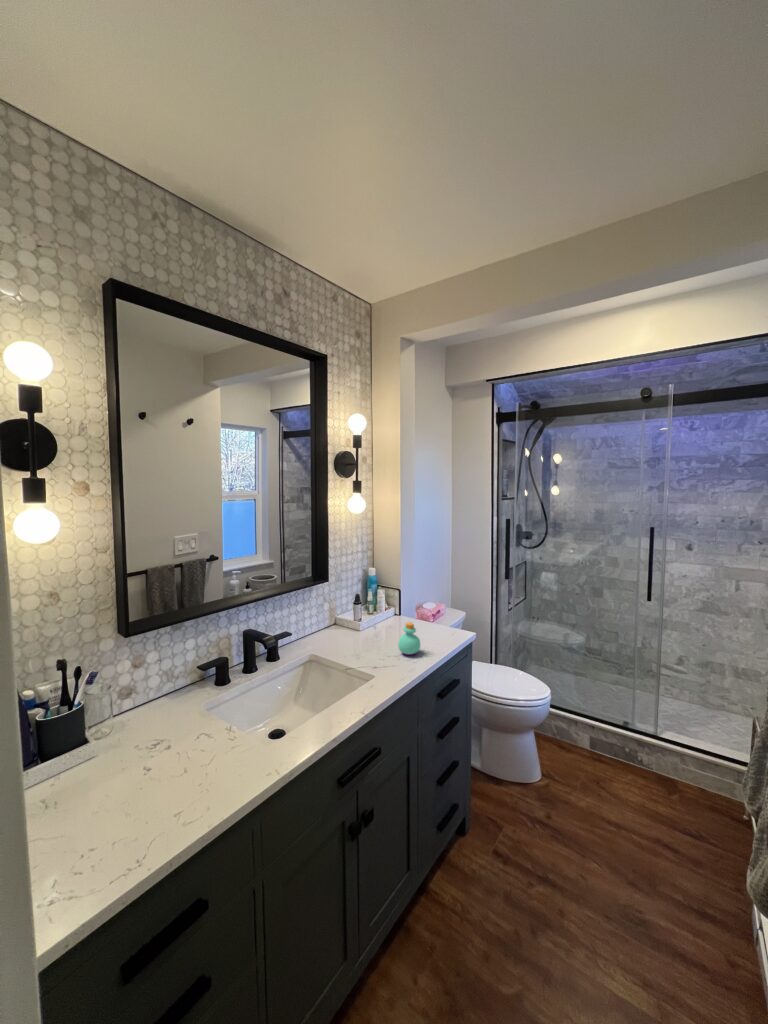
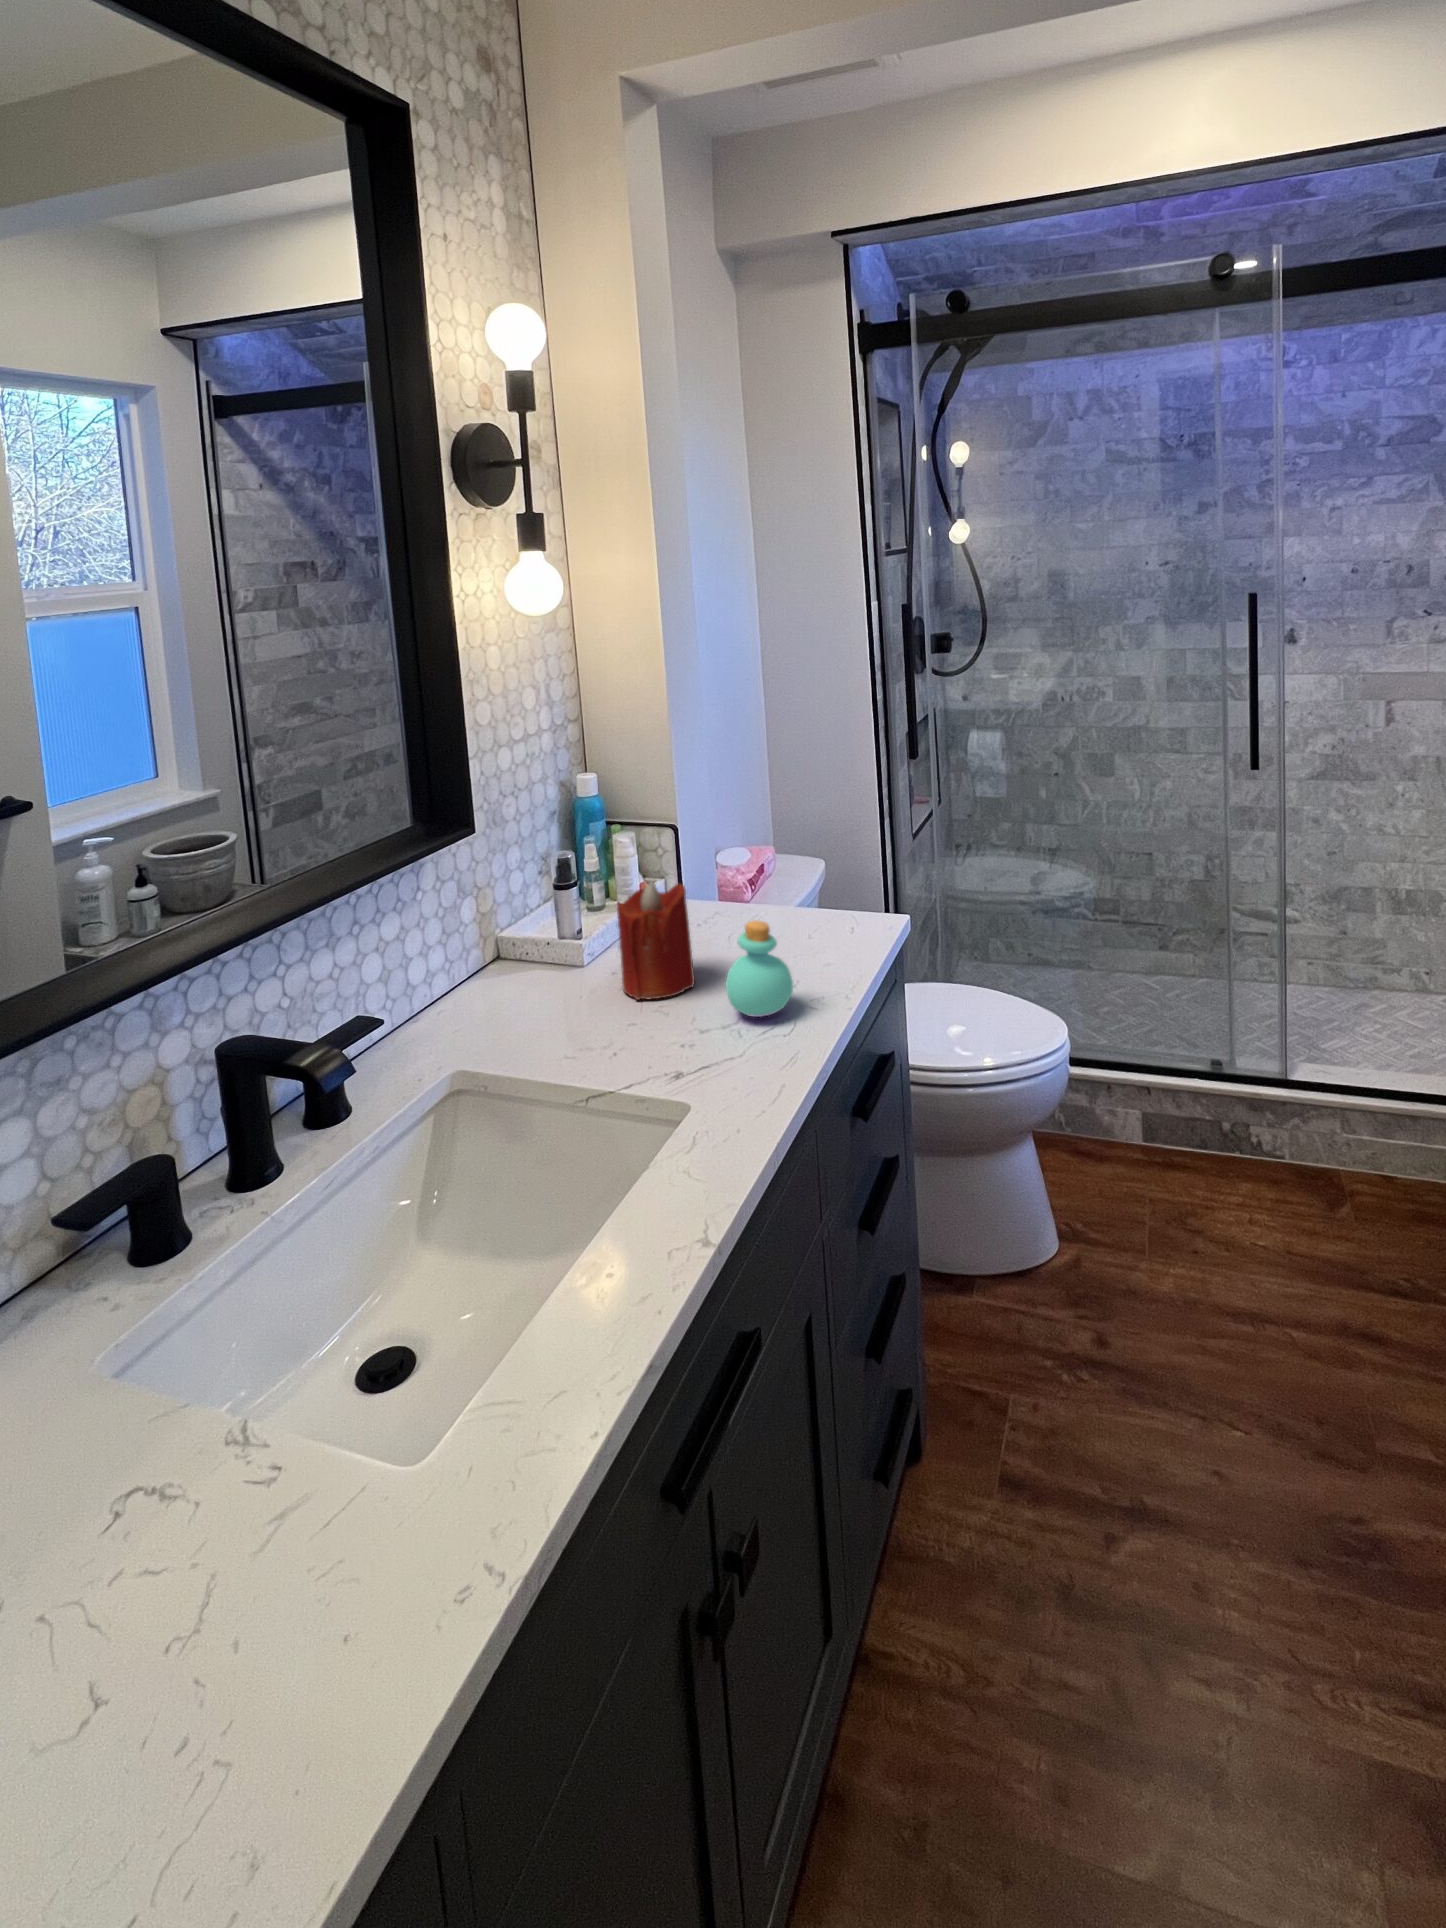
candle: none [369,605,393,644] -> present [617,882,695,1000]

